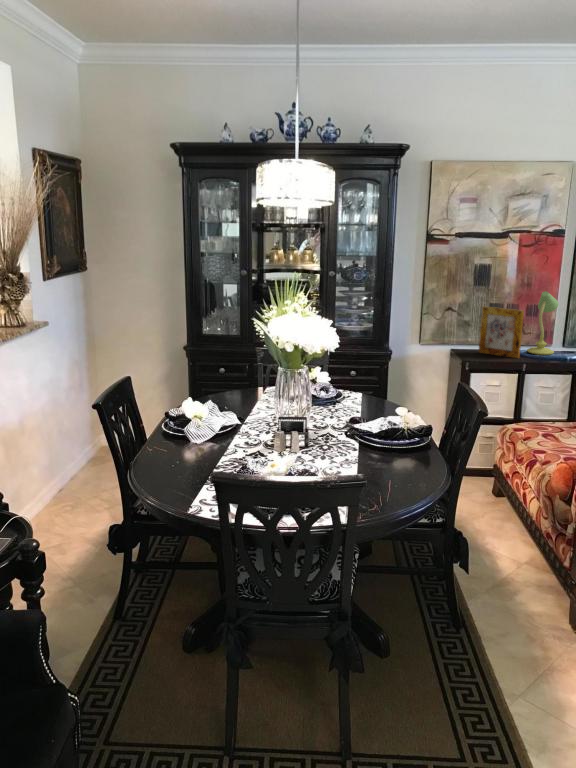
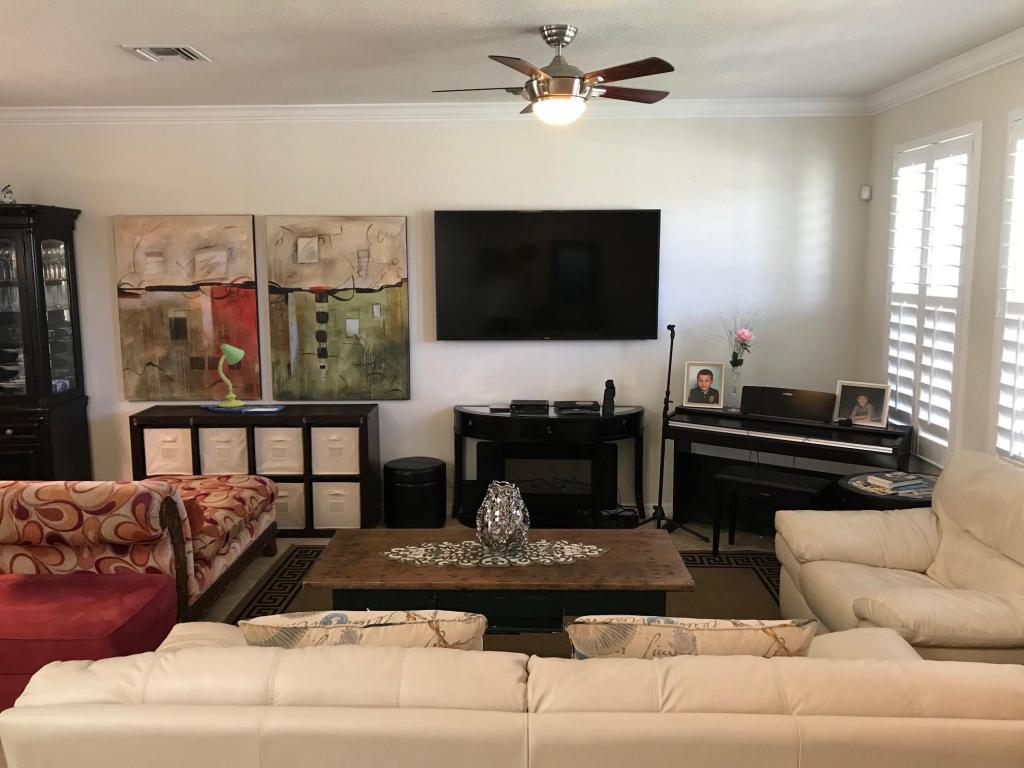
picture frame: present [479,306,524,358] -> none [165,360,194,412]

